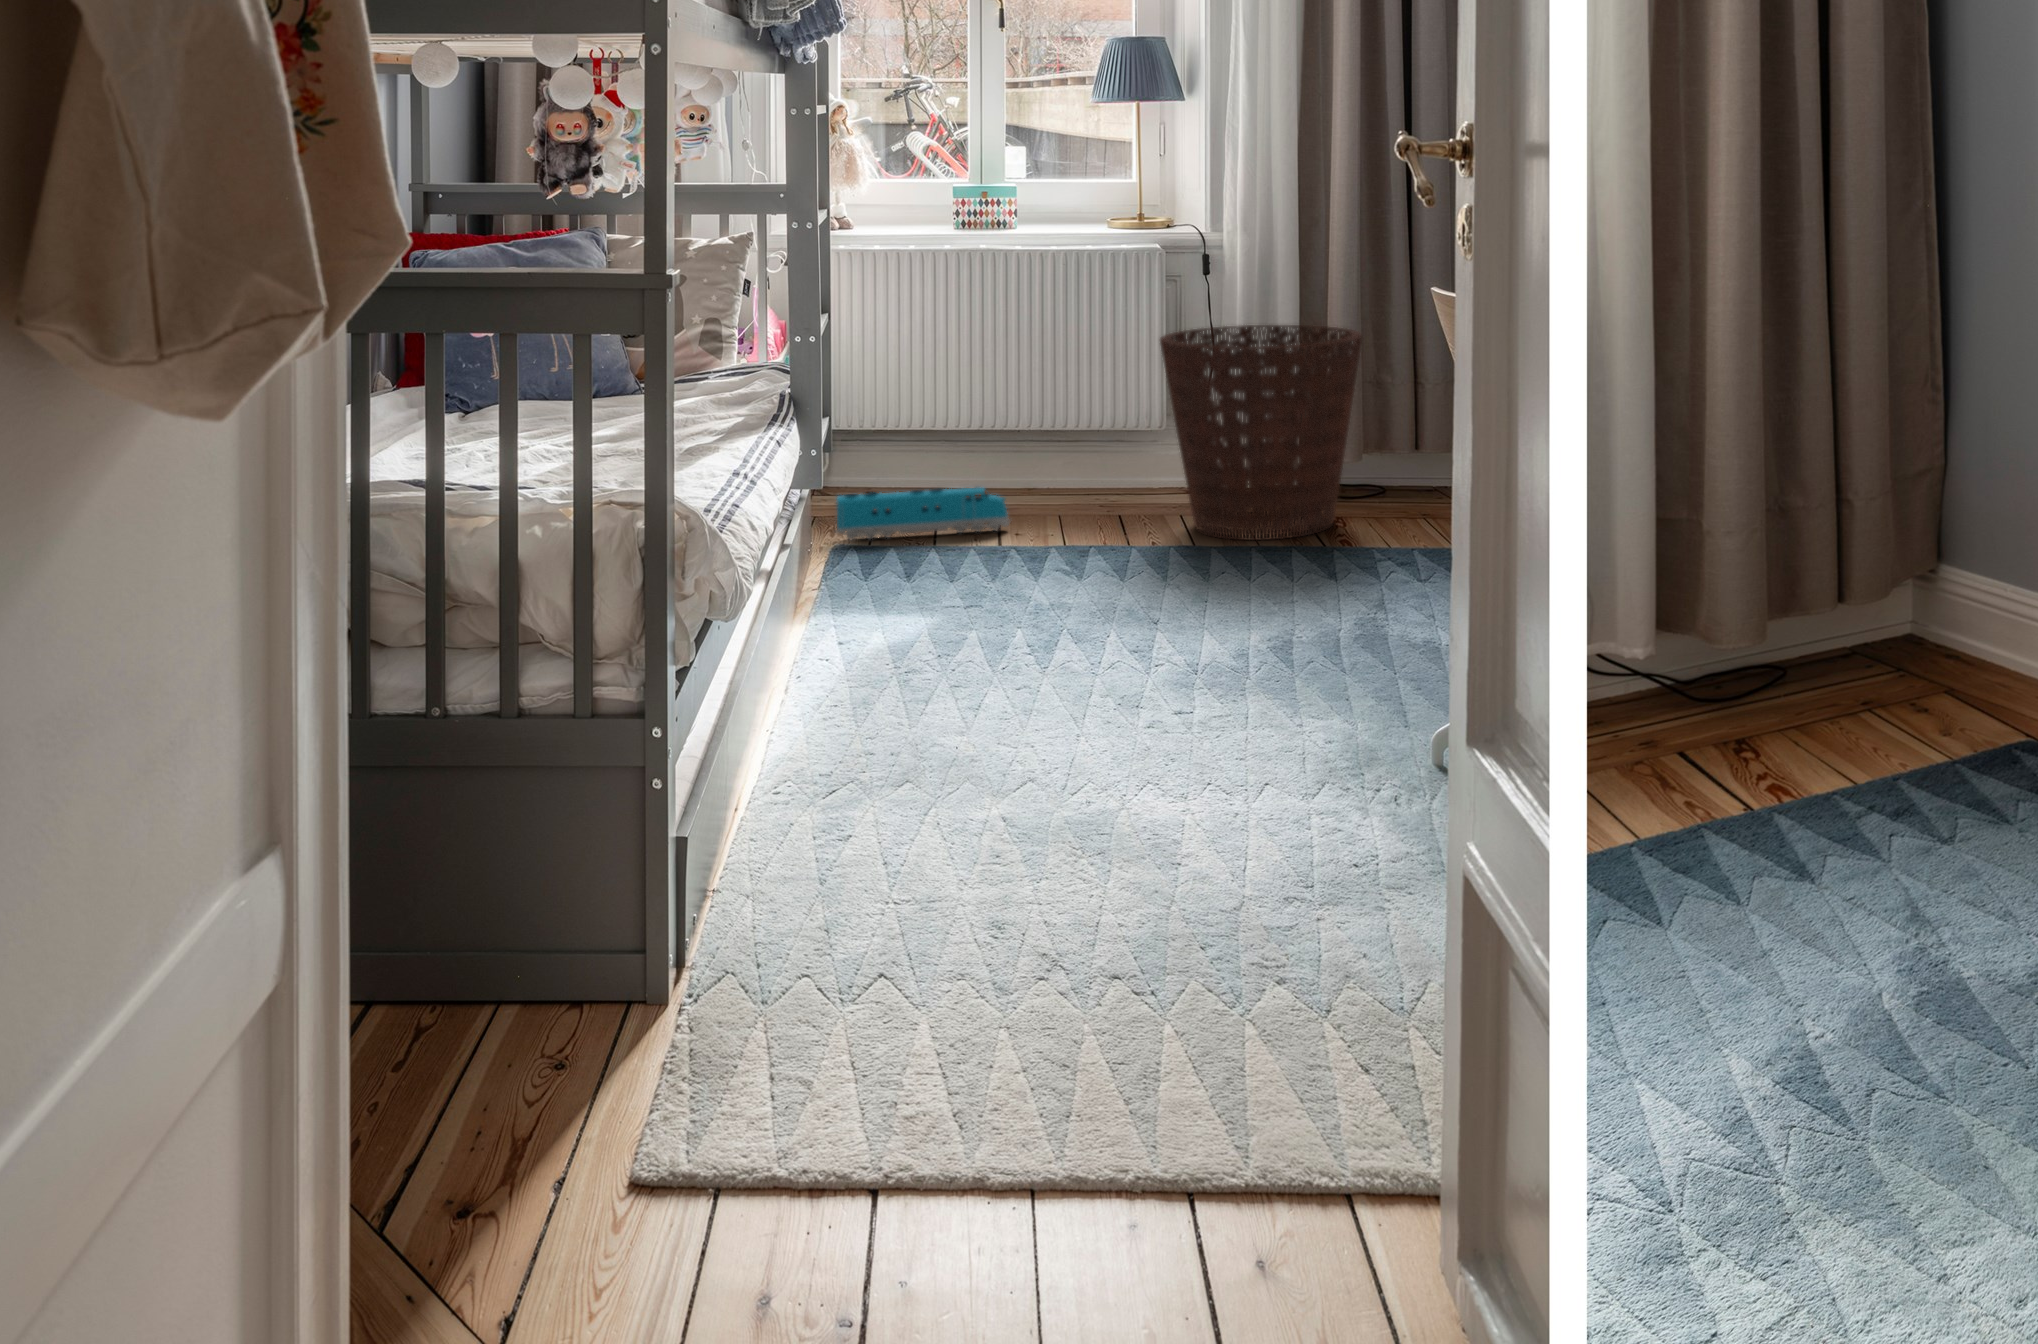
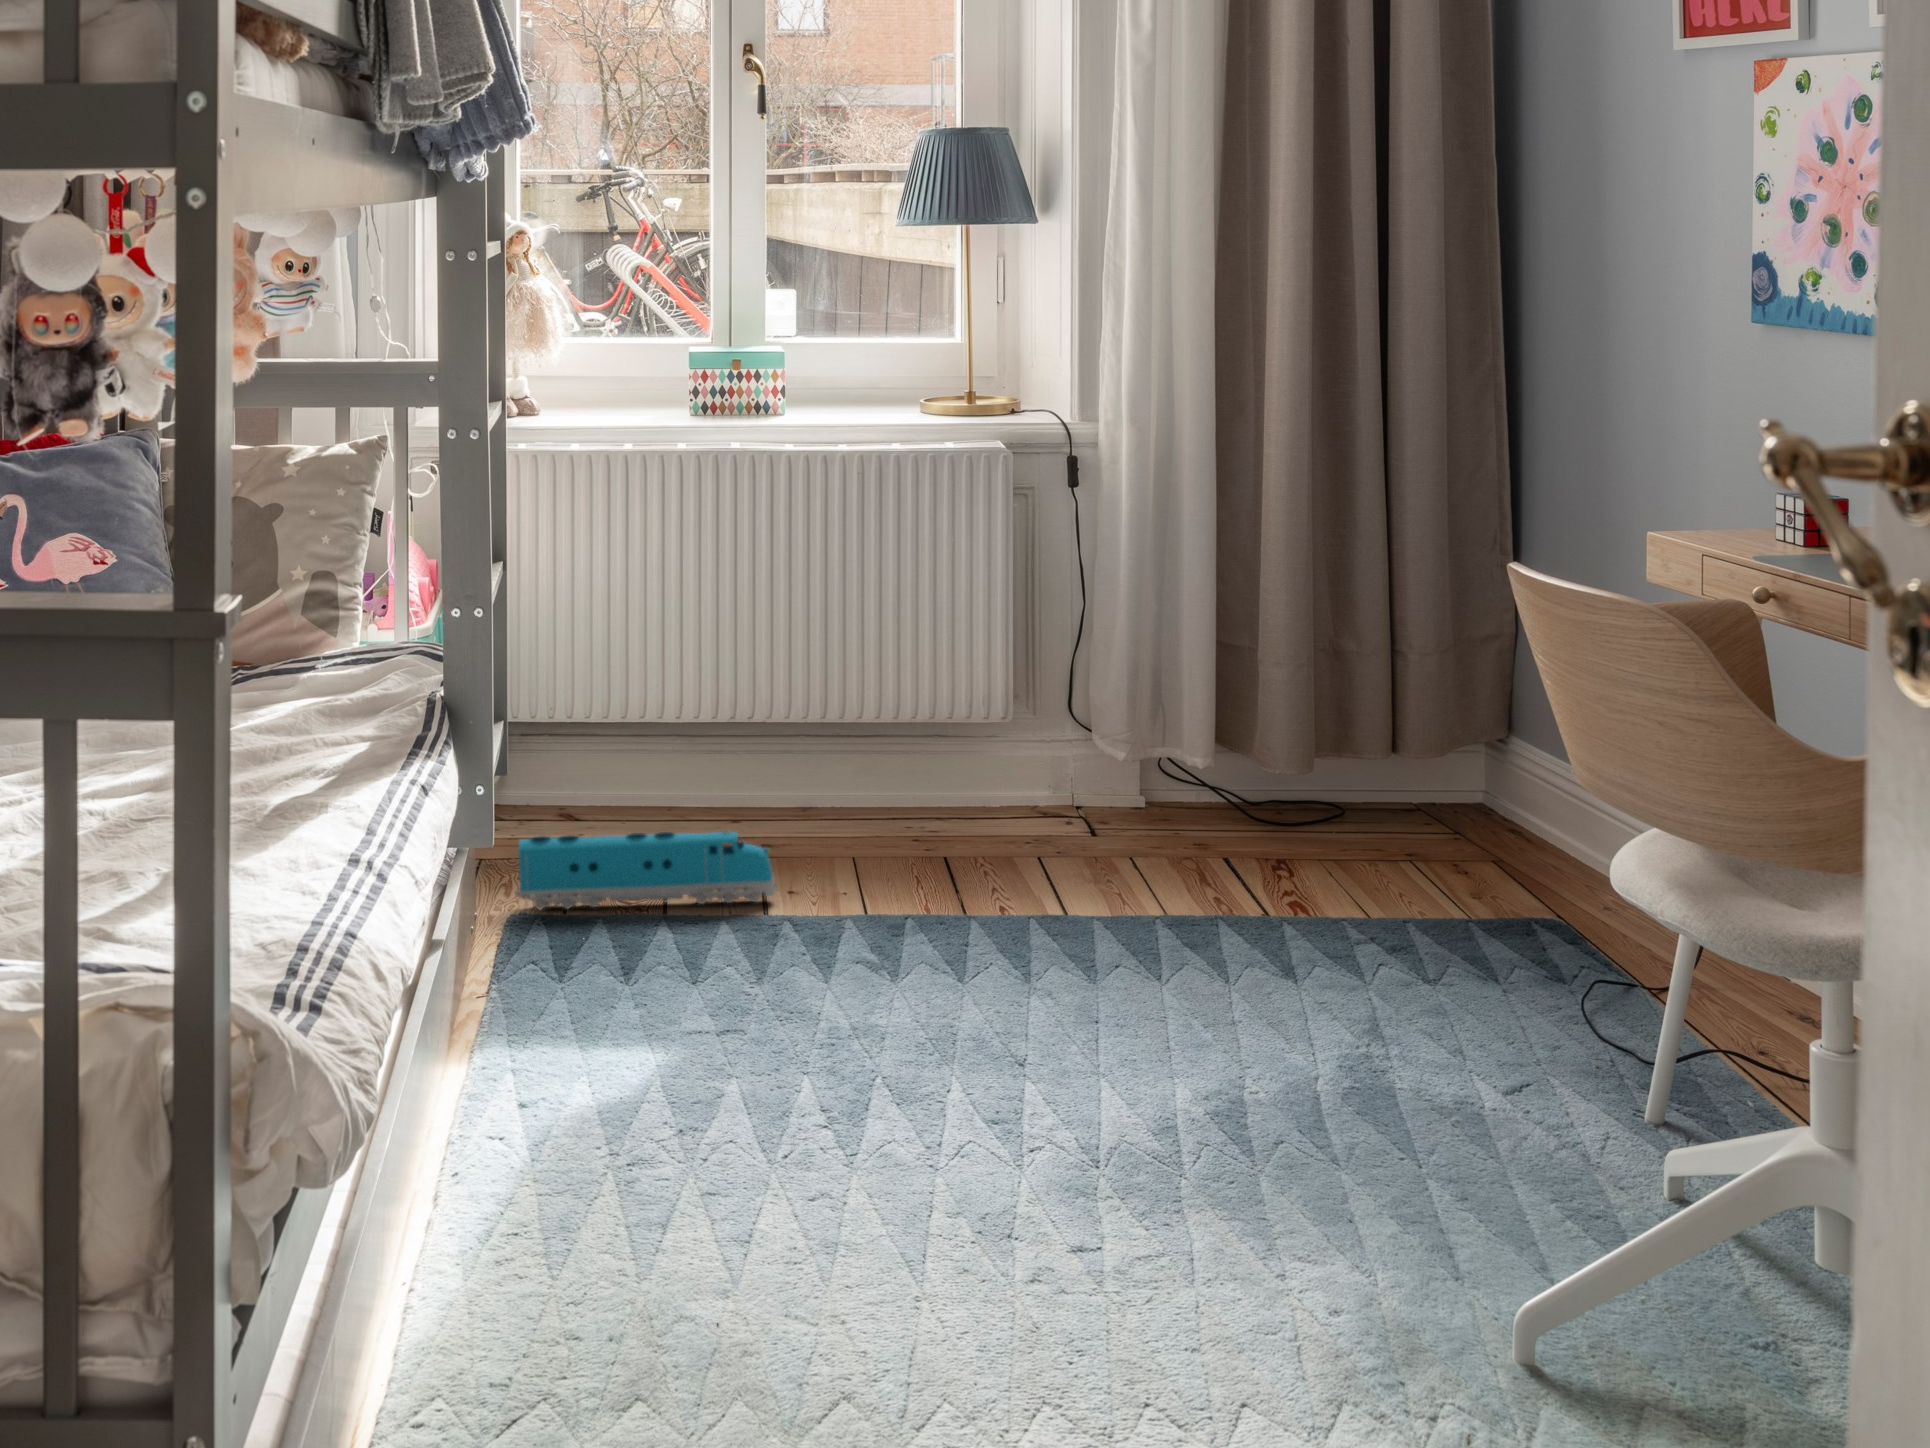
basket: present [1160,325,1362,539] -> none [1008,572,1350,938]

